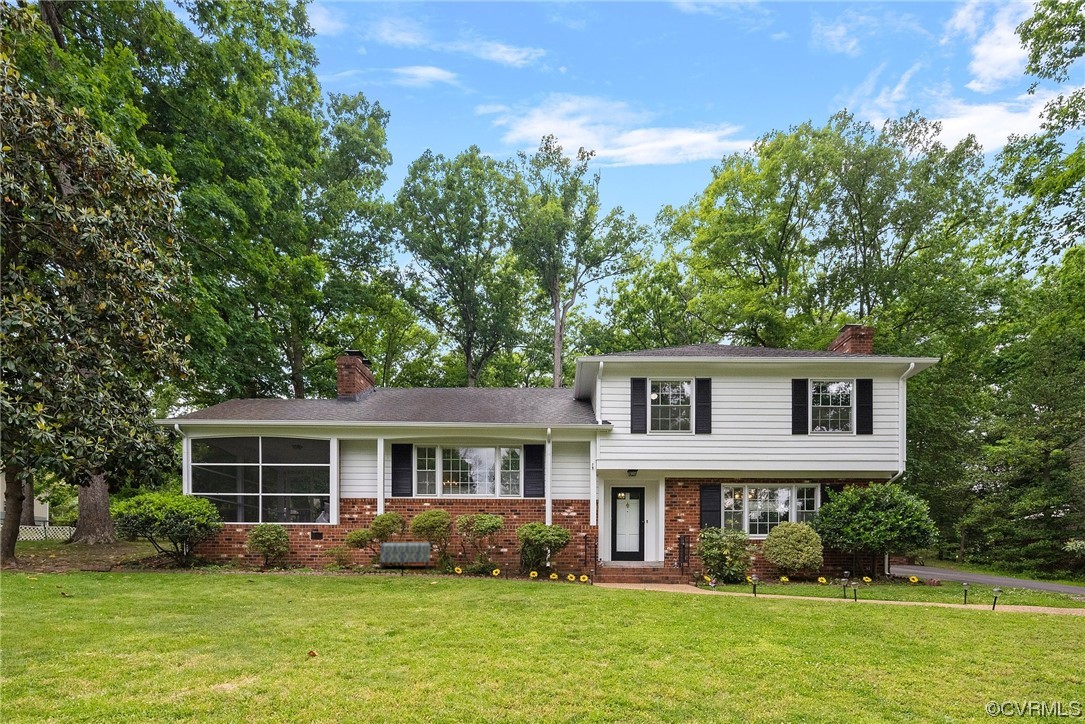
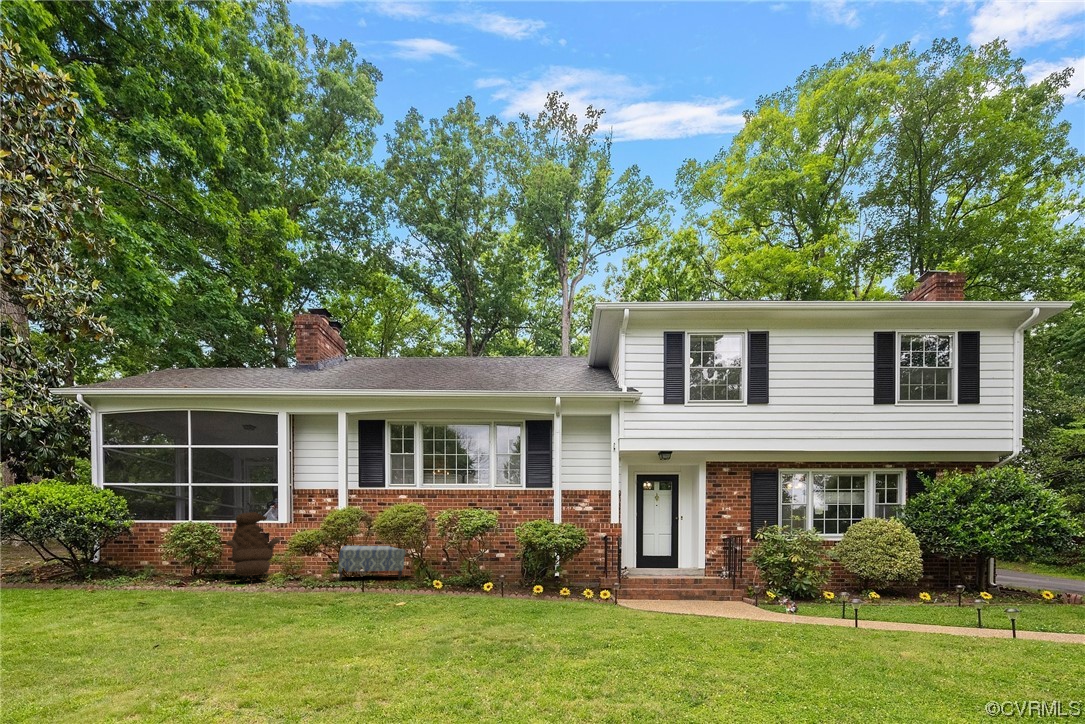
lounge chair: none [292,517,333,572] -> present [226,512,280,584]

